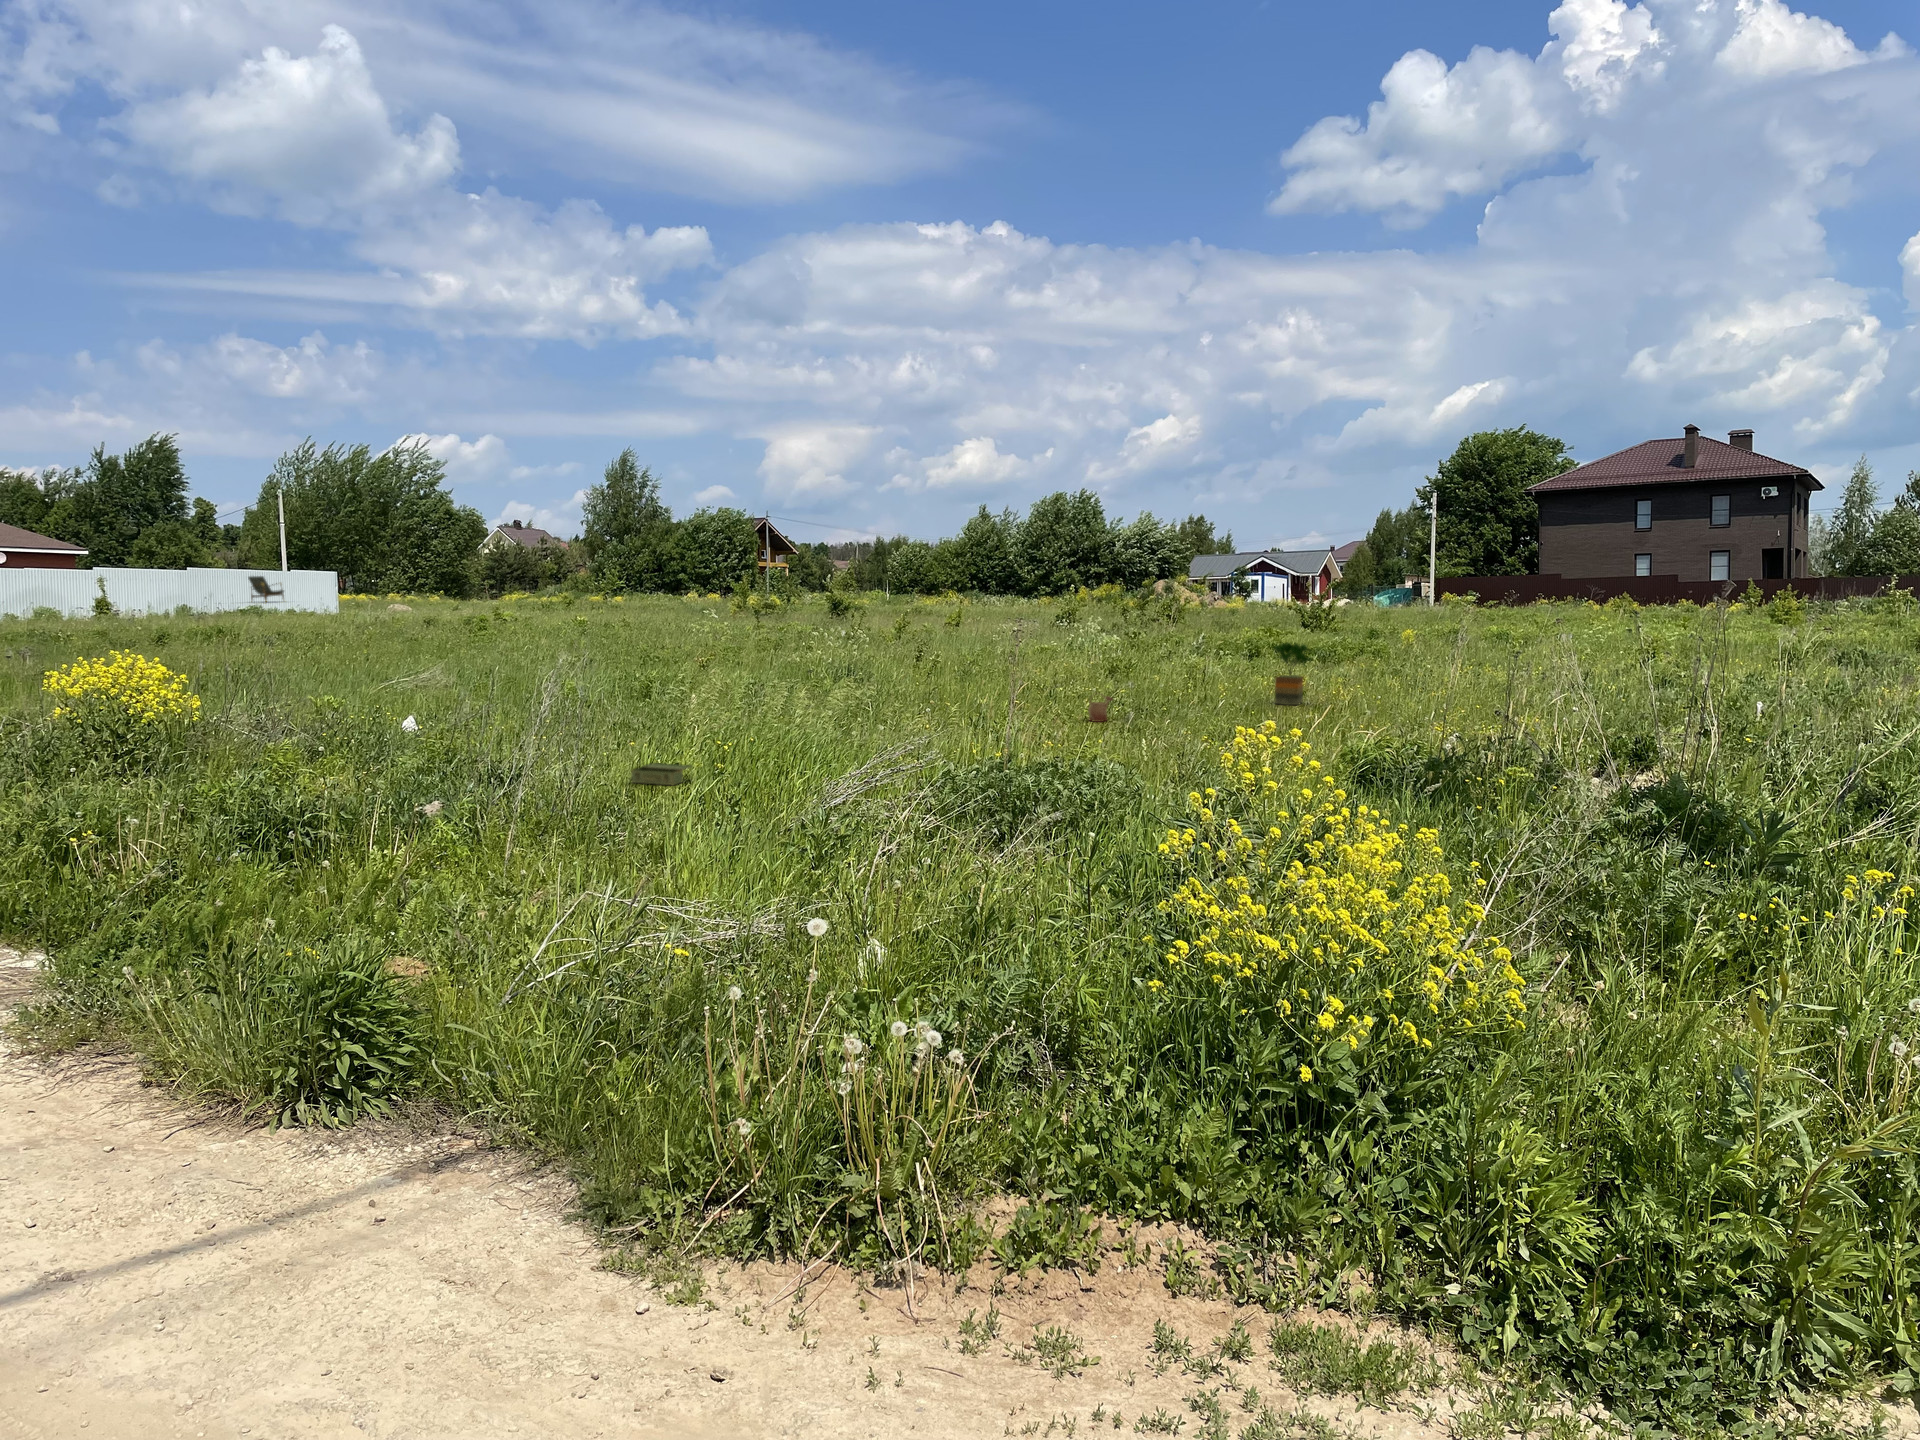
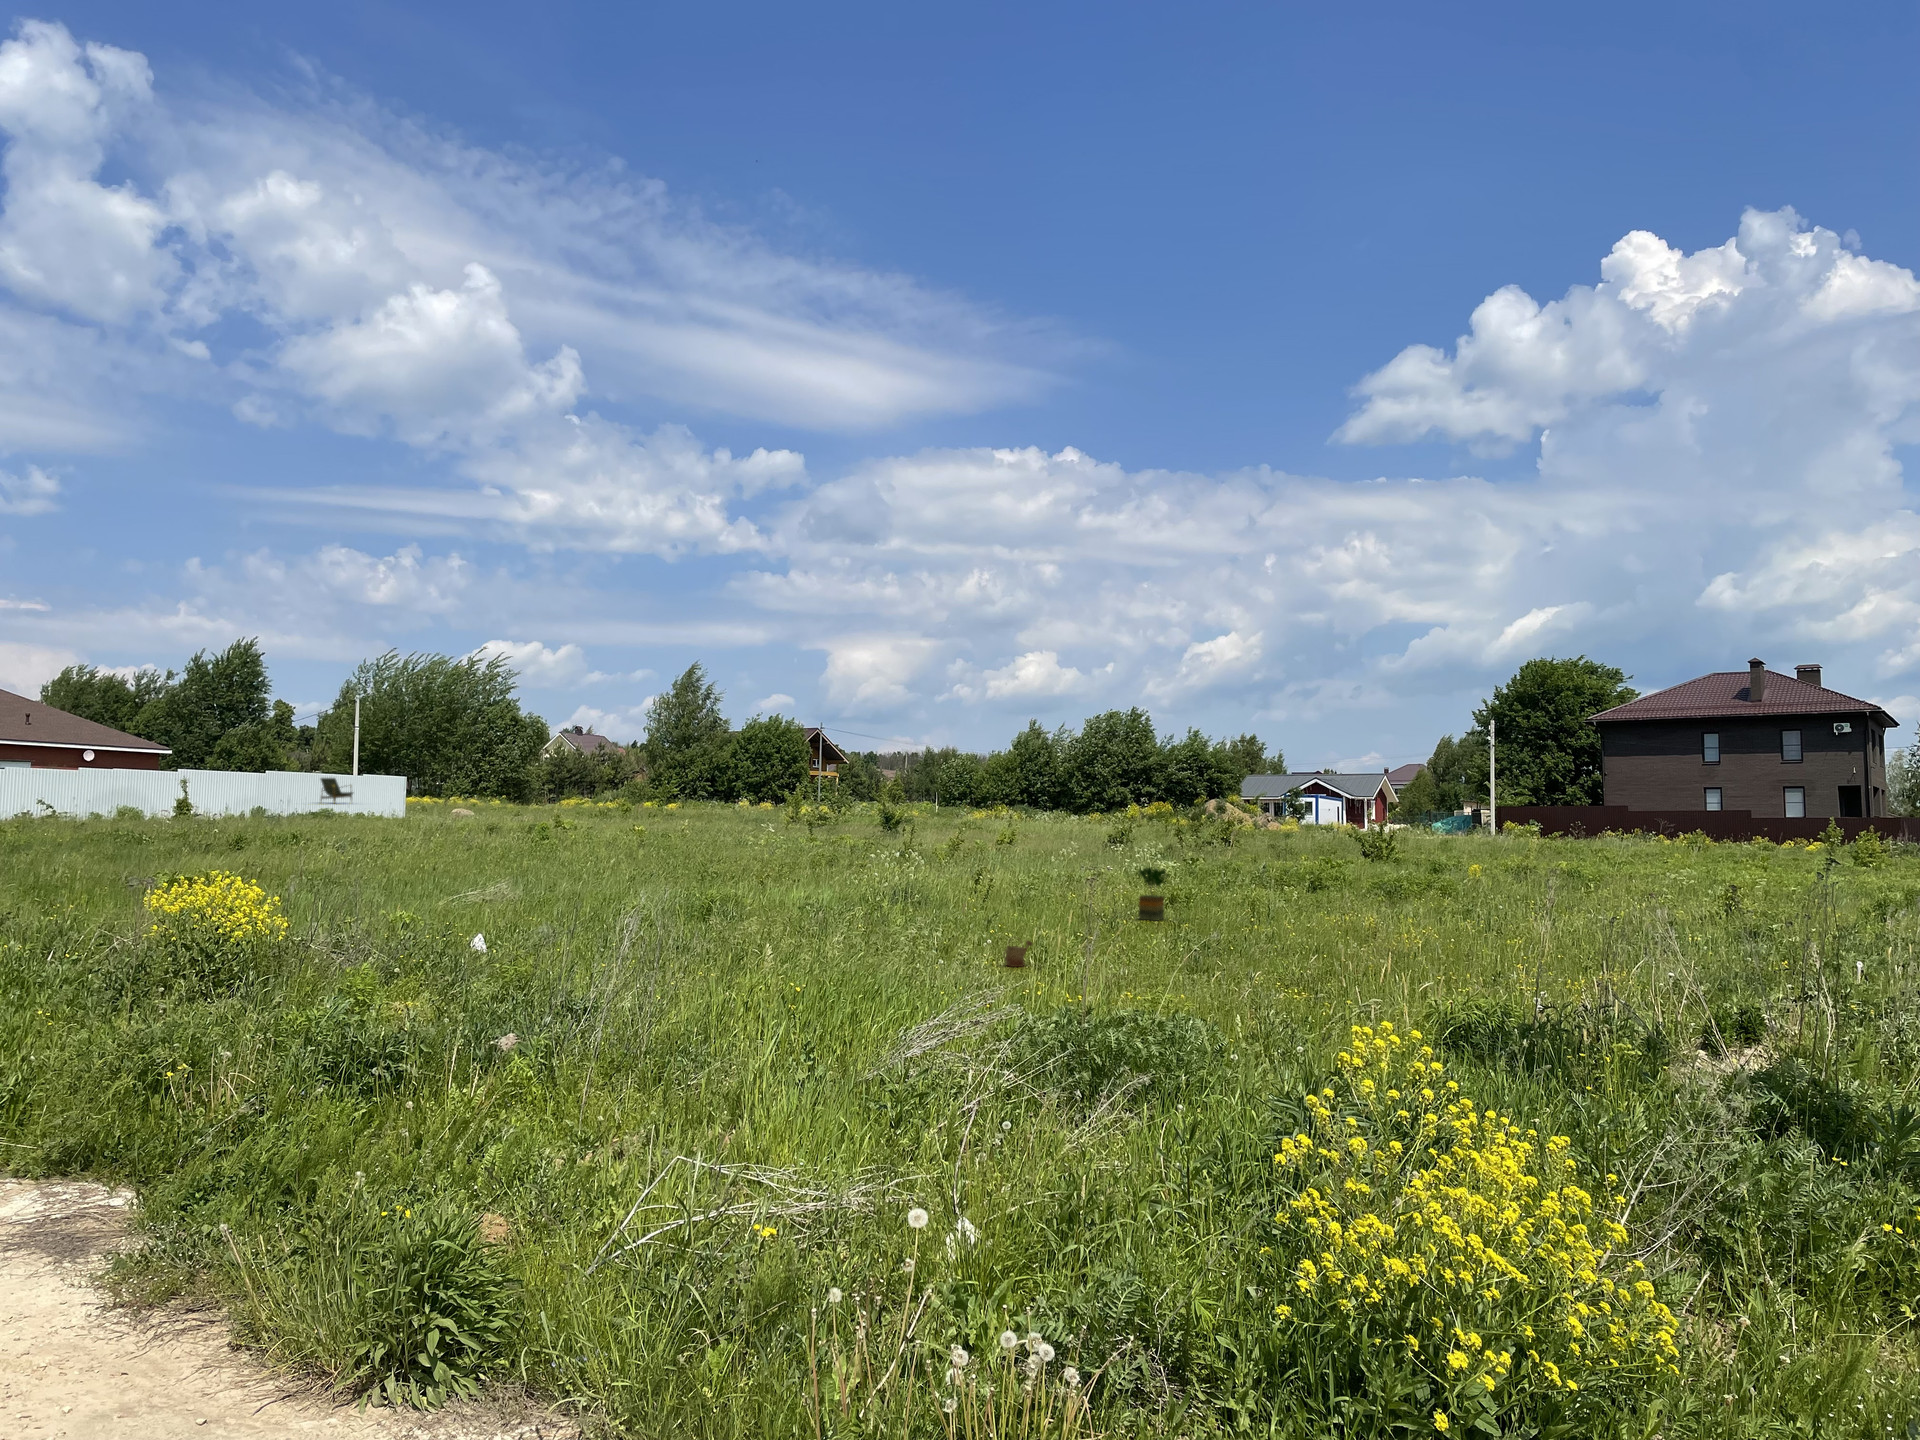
potted tree: present [1273,642,1311,705] -> present [1138,868,1169,921]
watering can: present [1088,696,1113,722] -> present [1003,940,1032,967]
toolbox: present [631,763,691,785] -> none [711,1006,772,1032]

